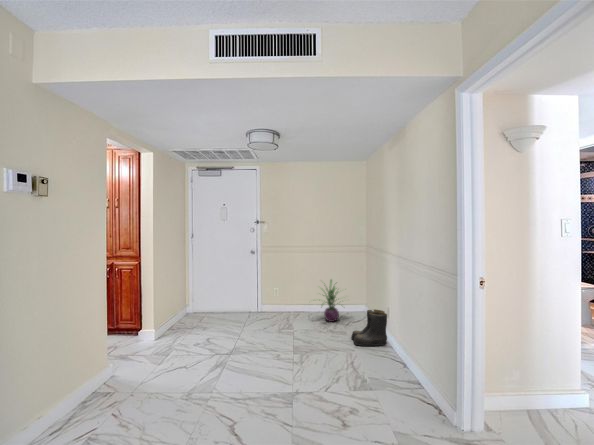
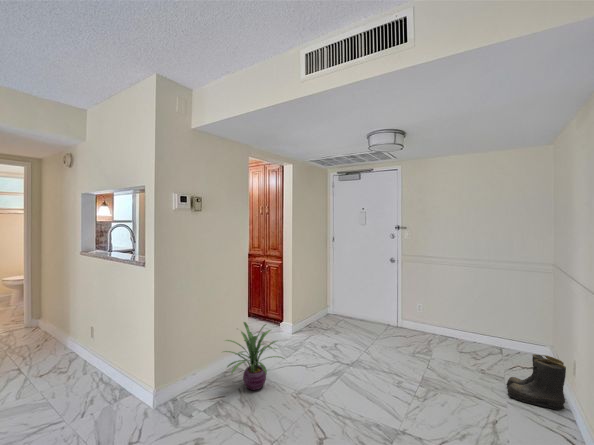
decorative plant: present [322,280,339,322] -> present [224,322,282,390]

